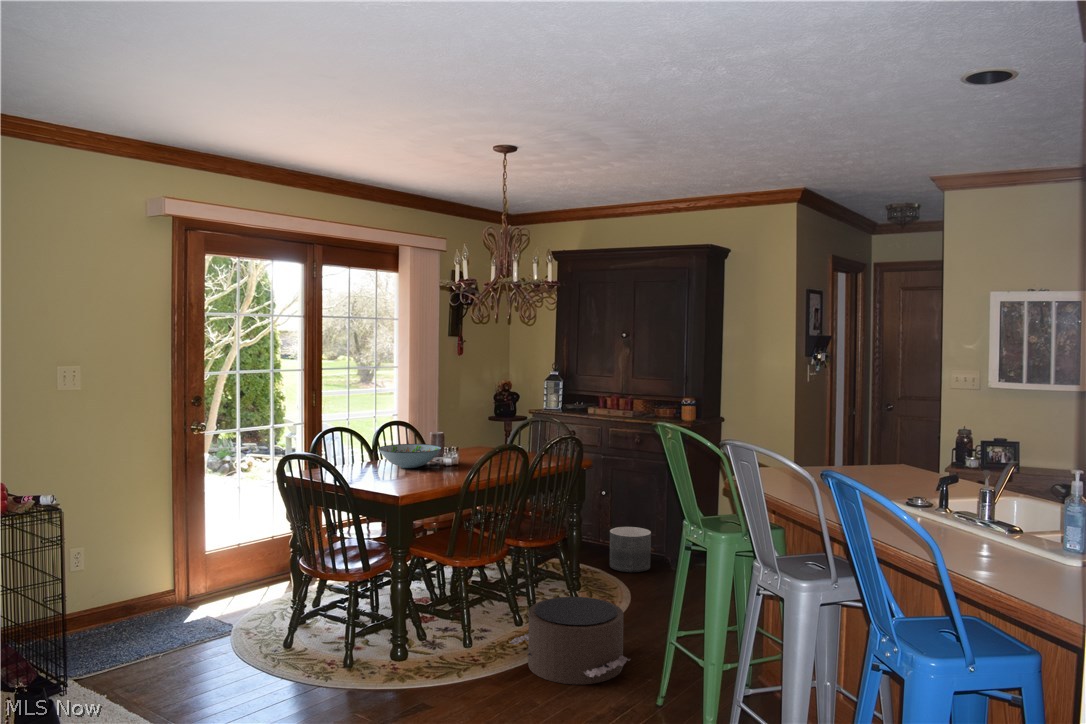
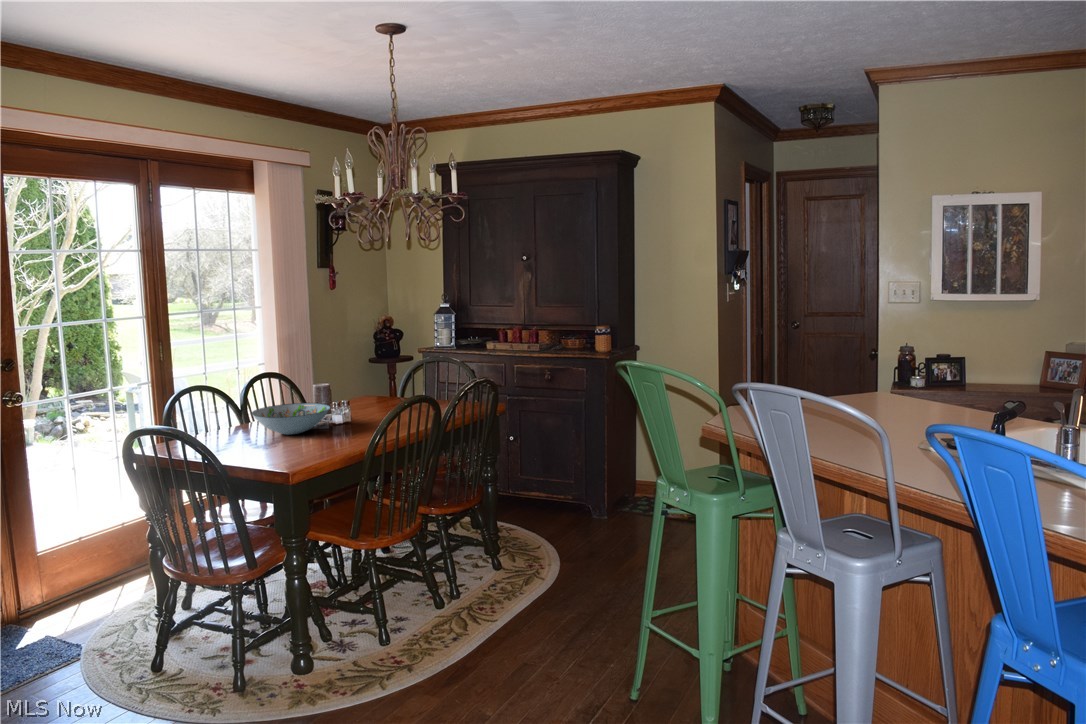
planter: present [610,527,651,572] -> none [525,474,571,525]
pouf: present [510,597,630,685] -> none [436,571,582,679]

